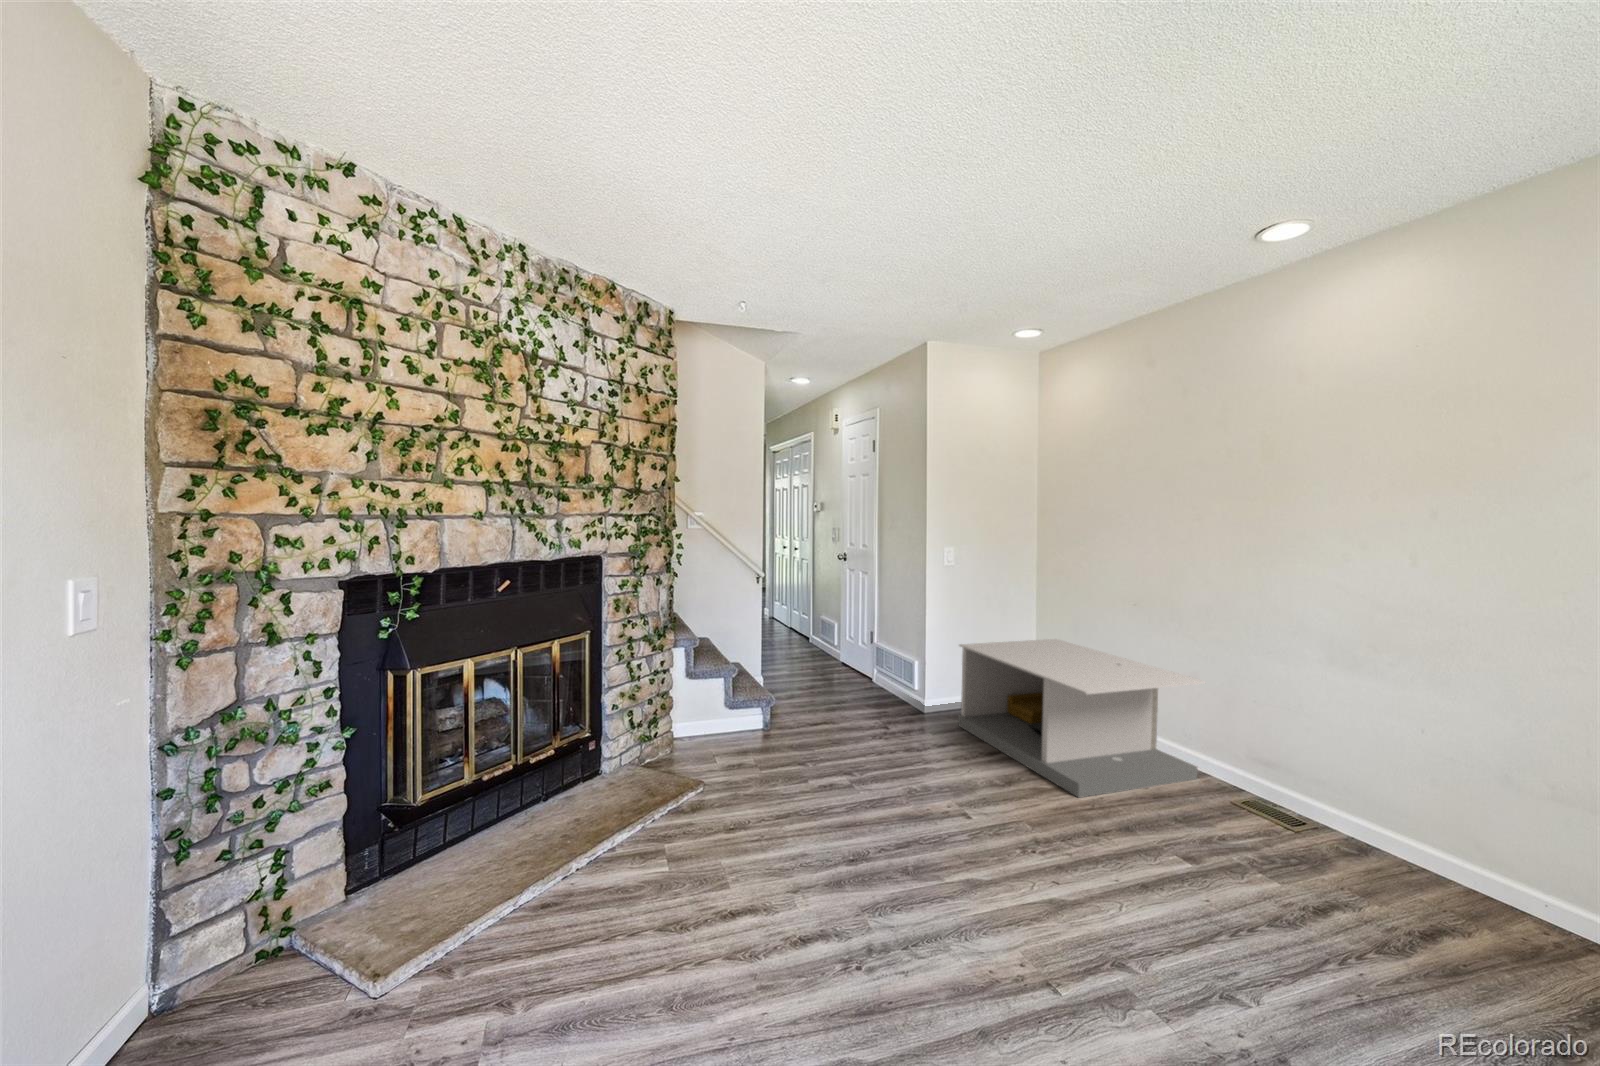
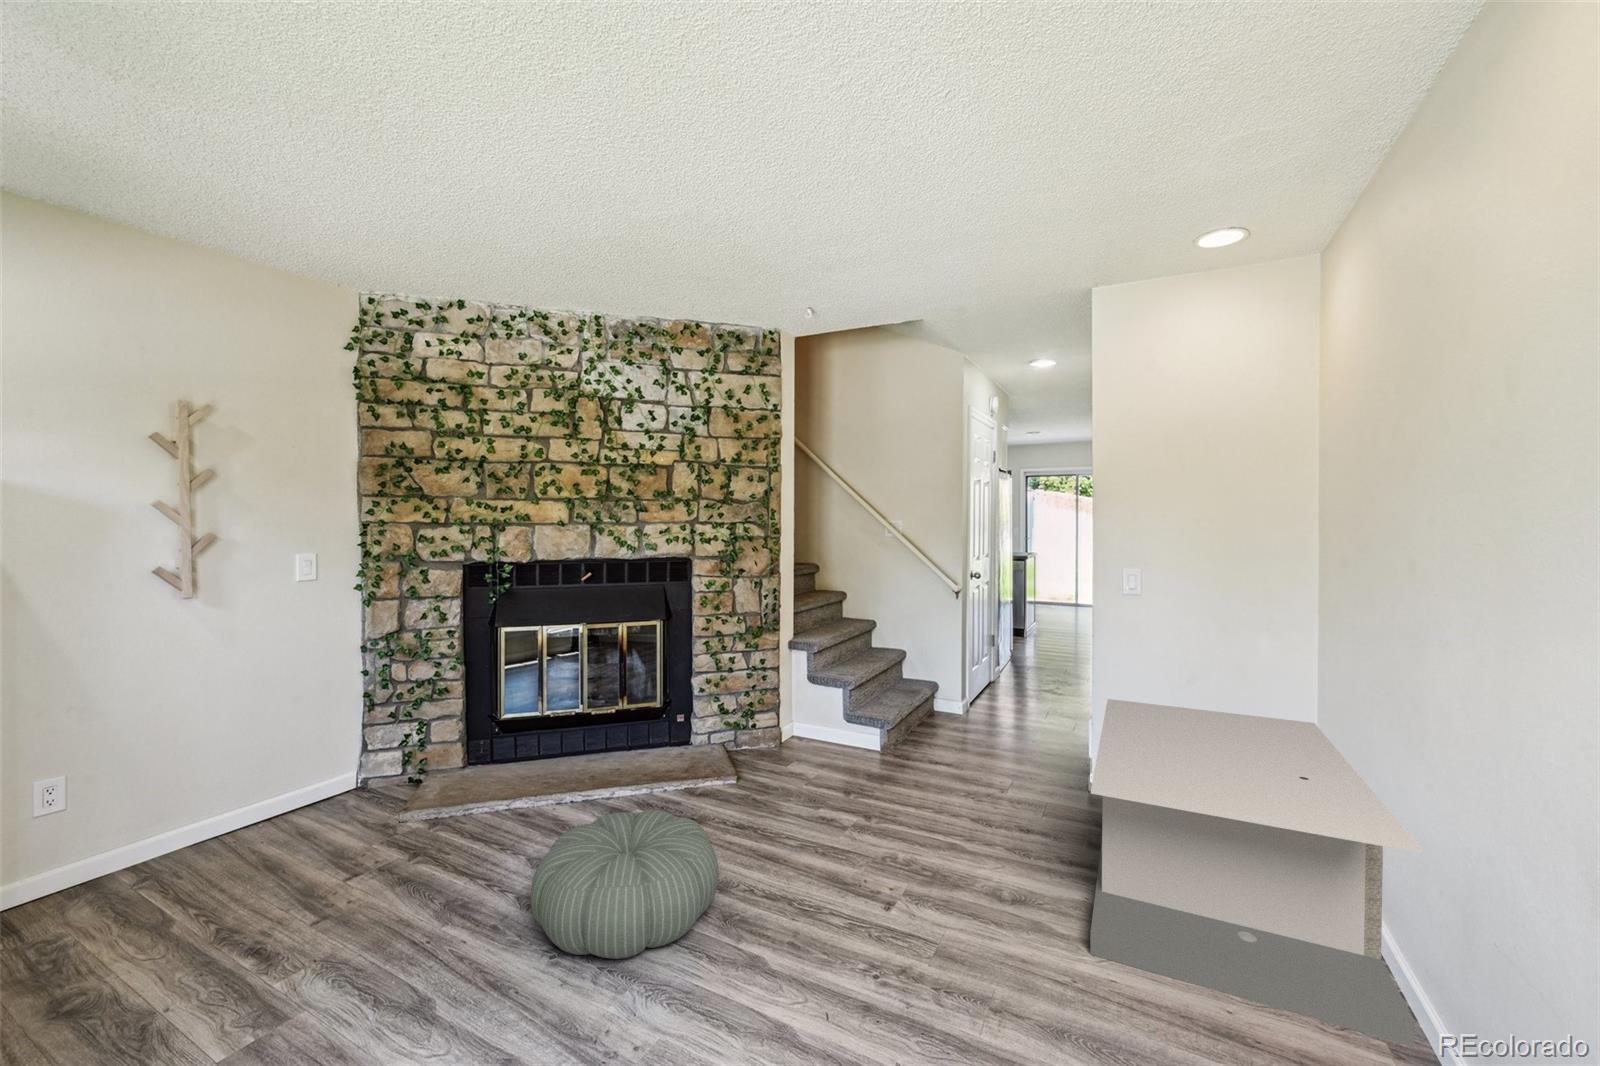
pouf: none [758,809,937,960] -> present [531,810,719,959]

